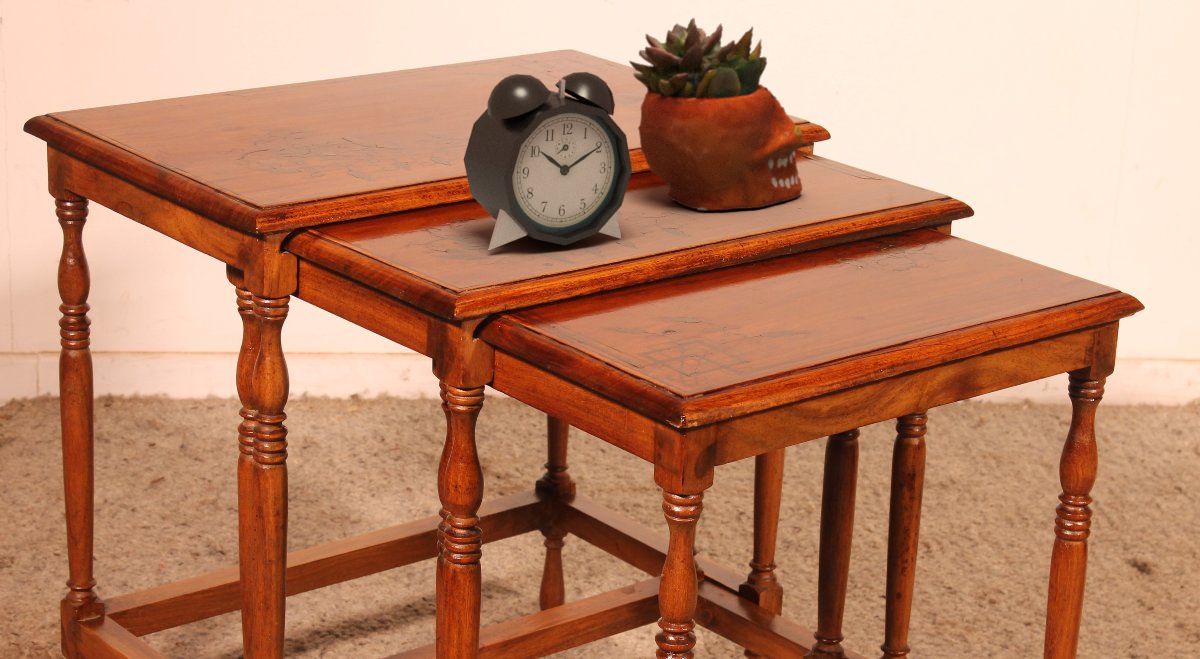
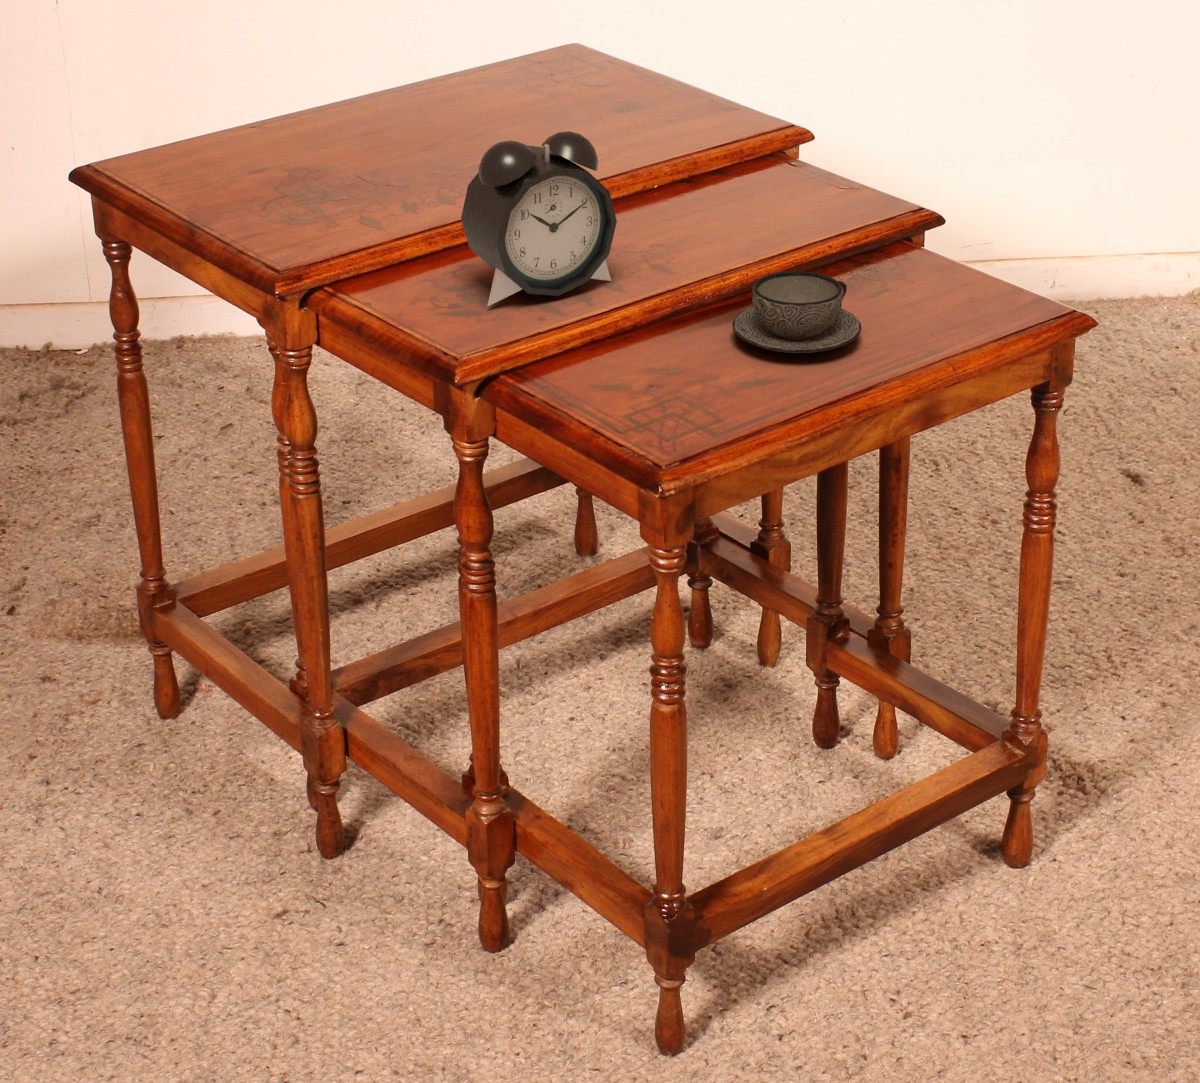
succulent planter: present [629,18,803,210] -> none [614,56,785,238]
teacup: none [755,229,895,307] -> present [733,271,861,353]

